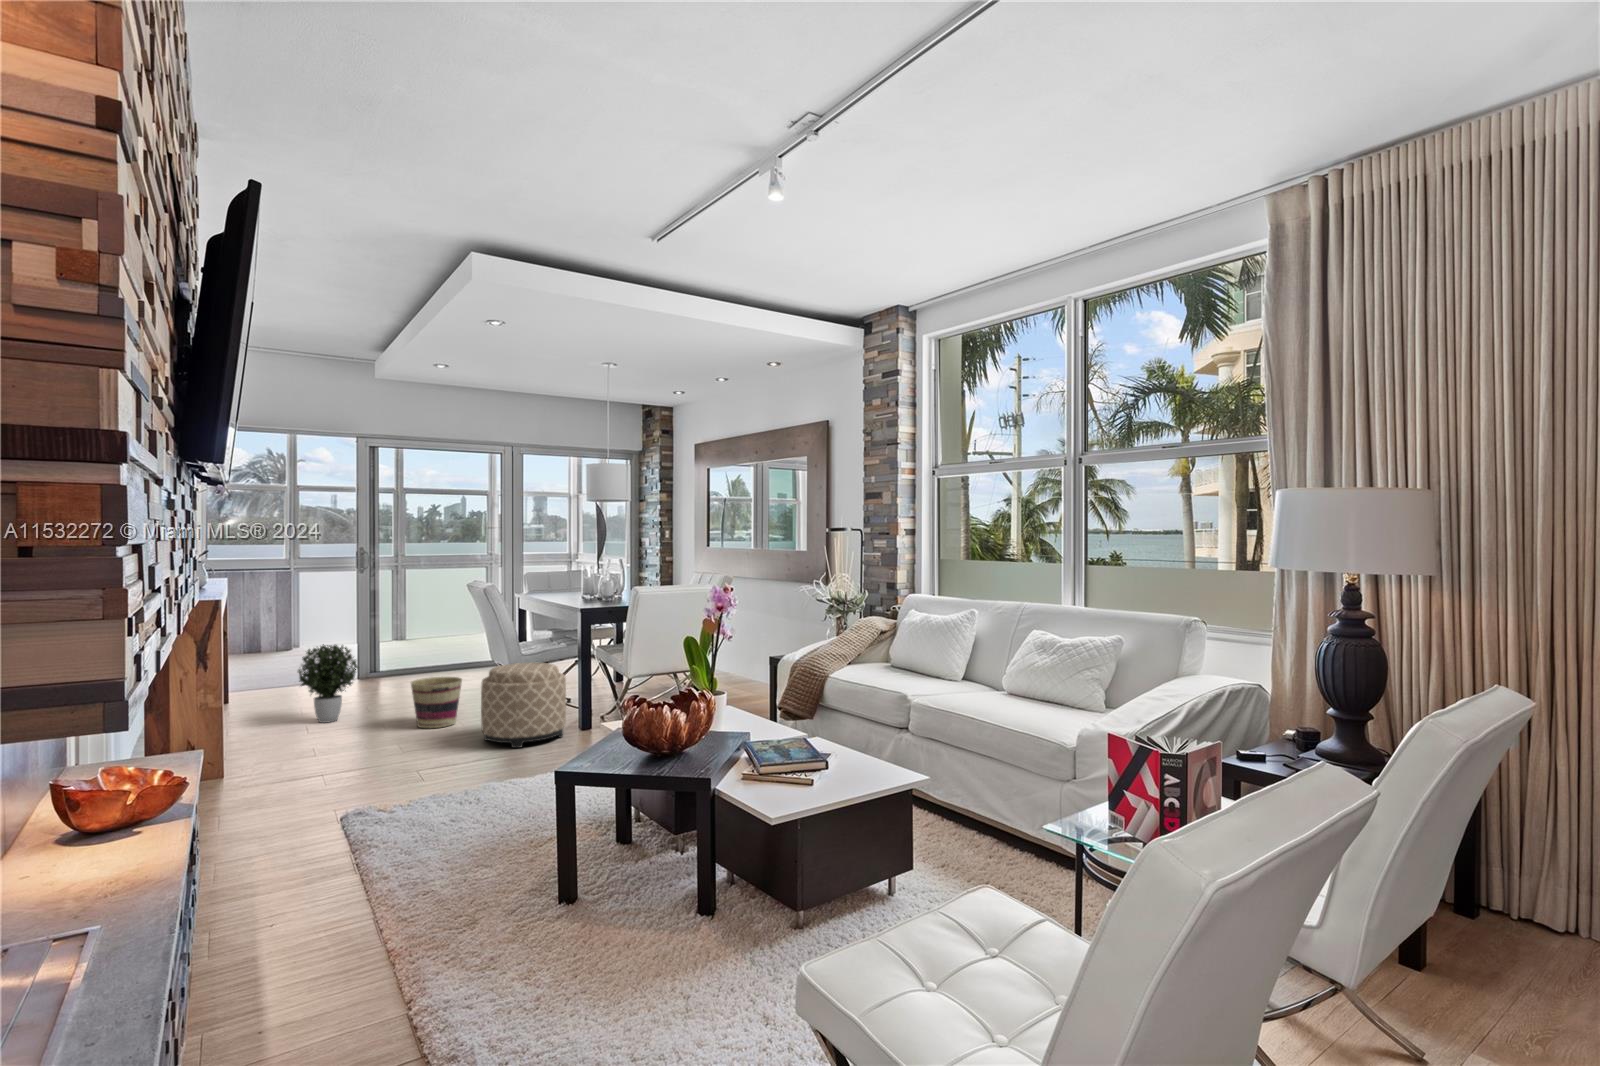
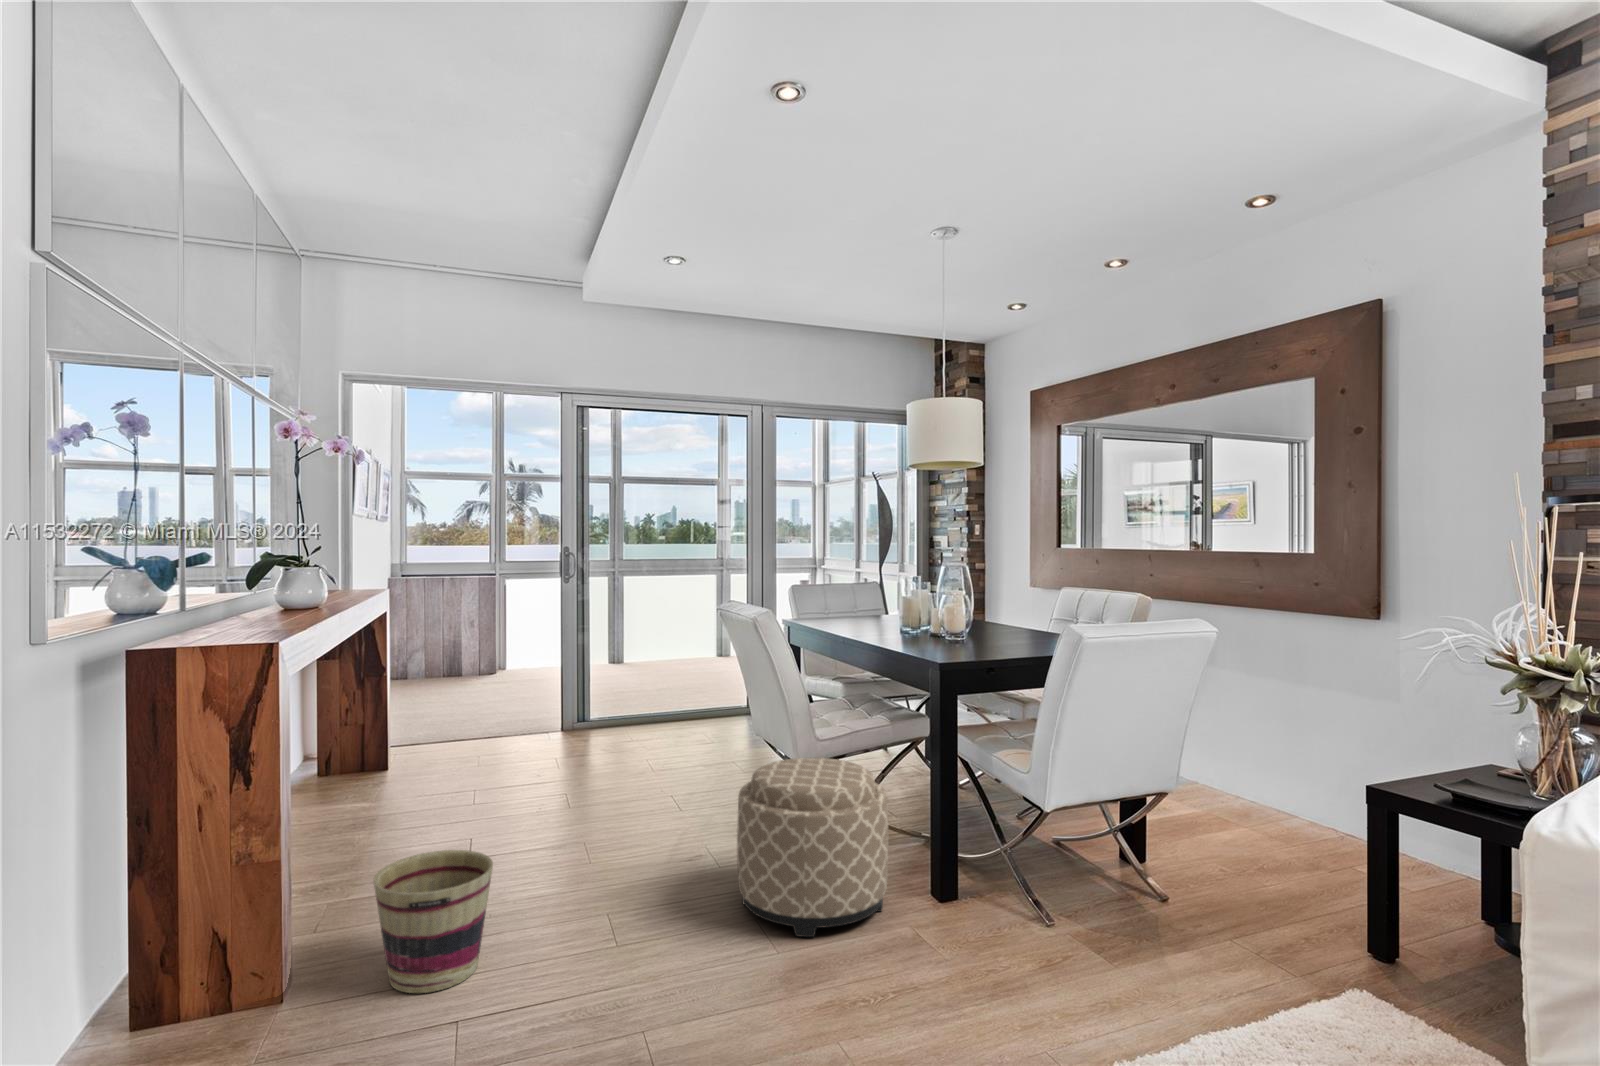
potted plant: present [298,644,358,723] -> none [459,696,550,823]
basket: present [411,677,462,728] -> present [373,850,493,993]

